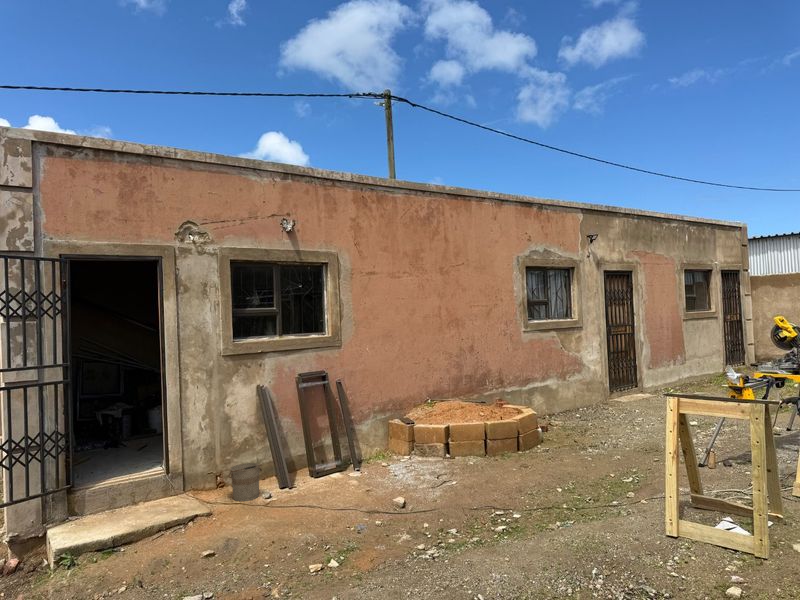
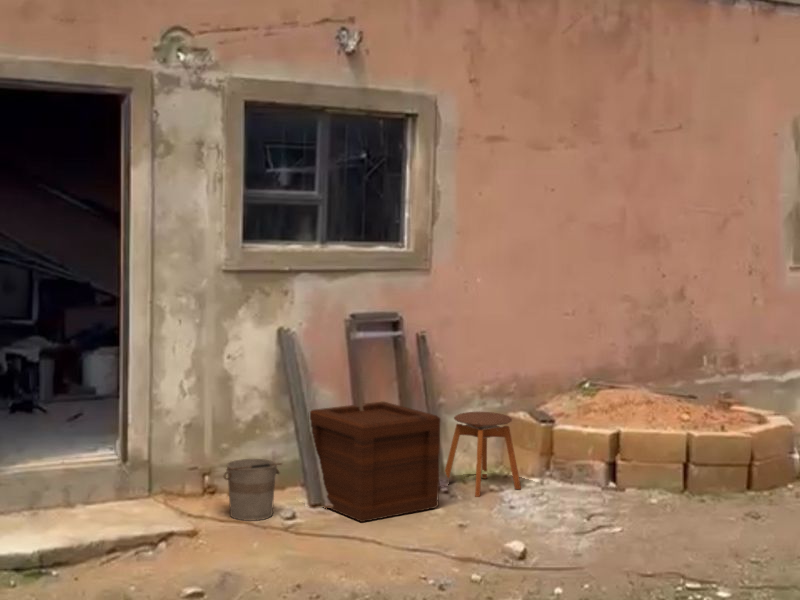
wooden crate: none [277,422,355,494] -> present [310,402,440,522]
stool: none [355,422,399,471] -> present [445,412,521,497]

